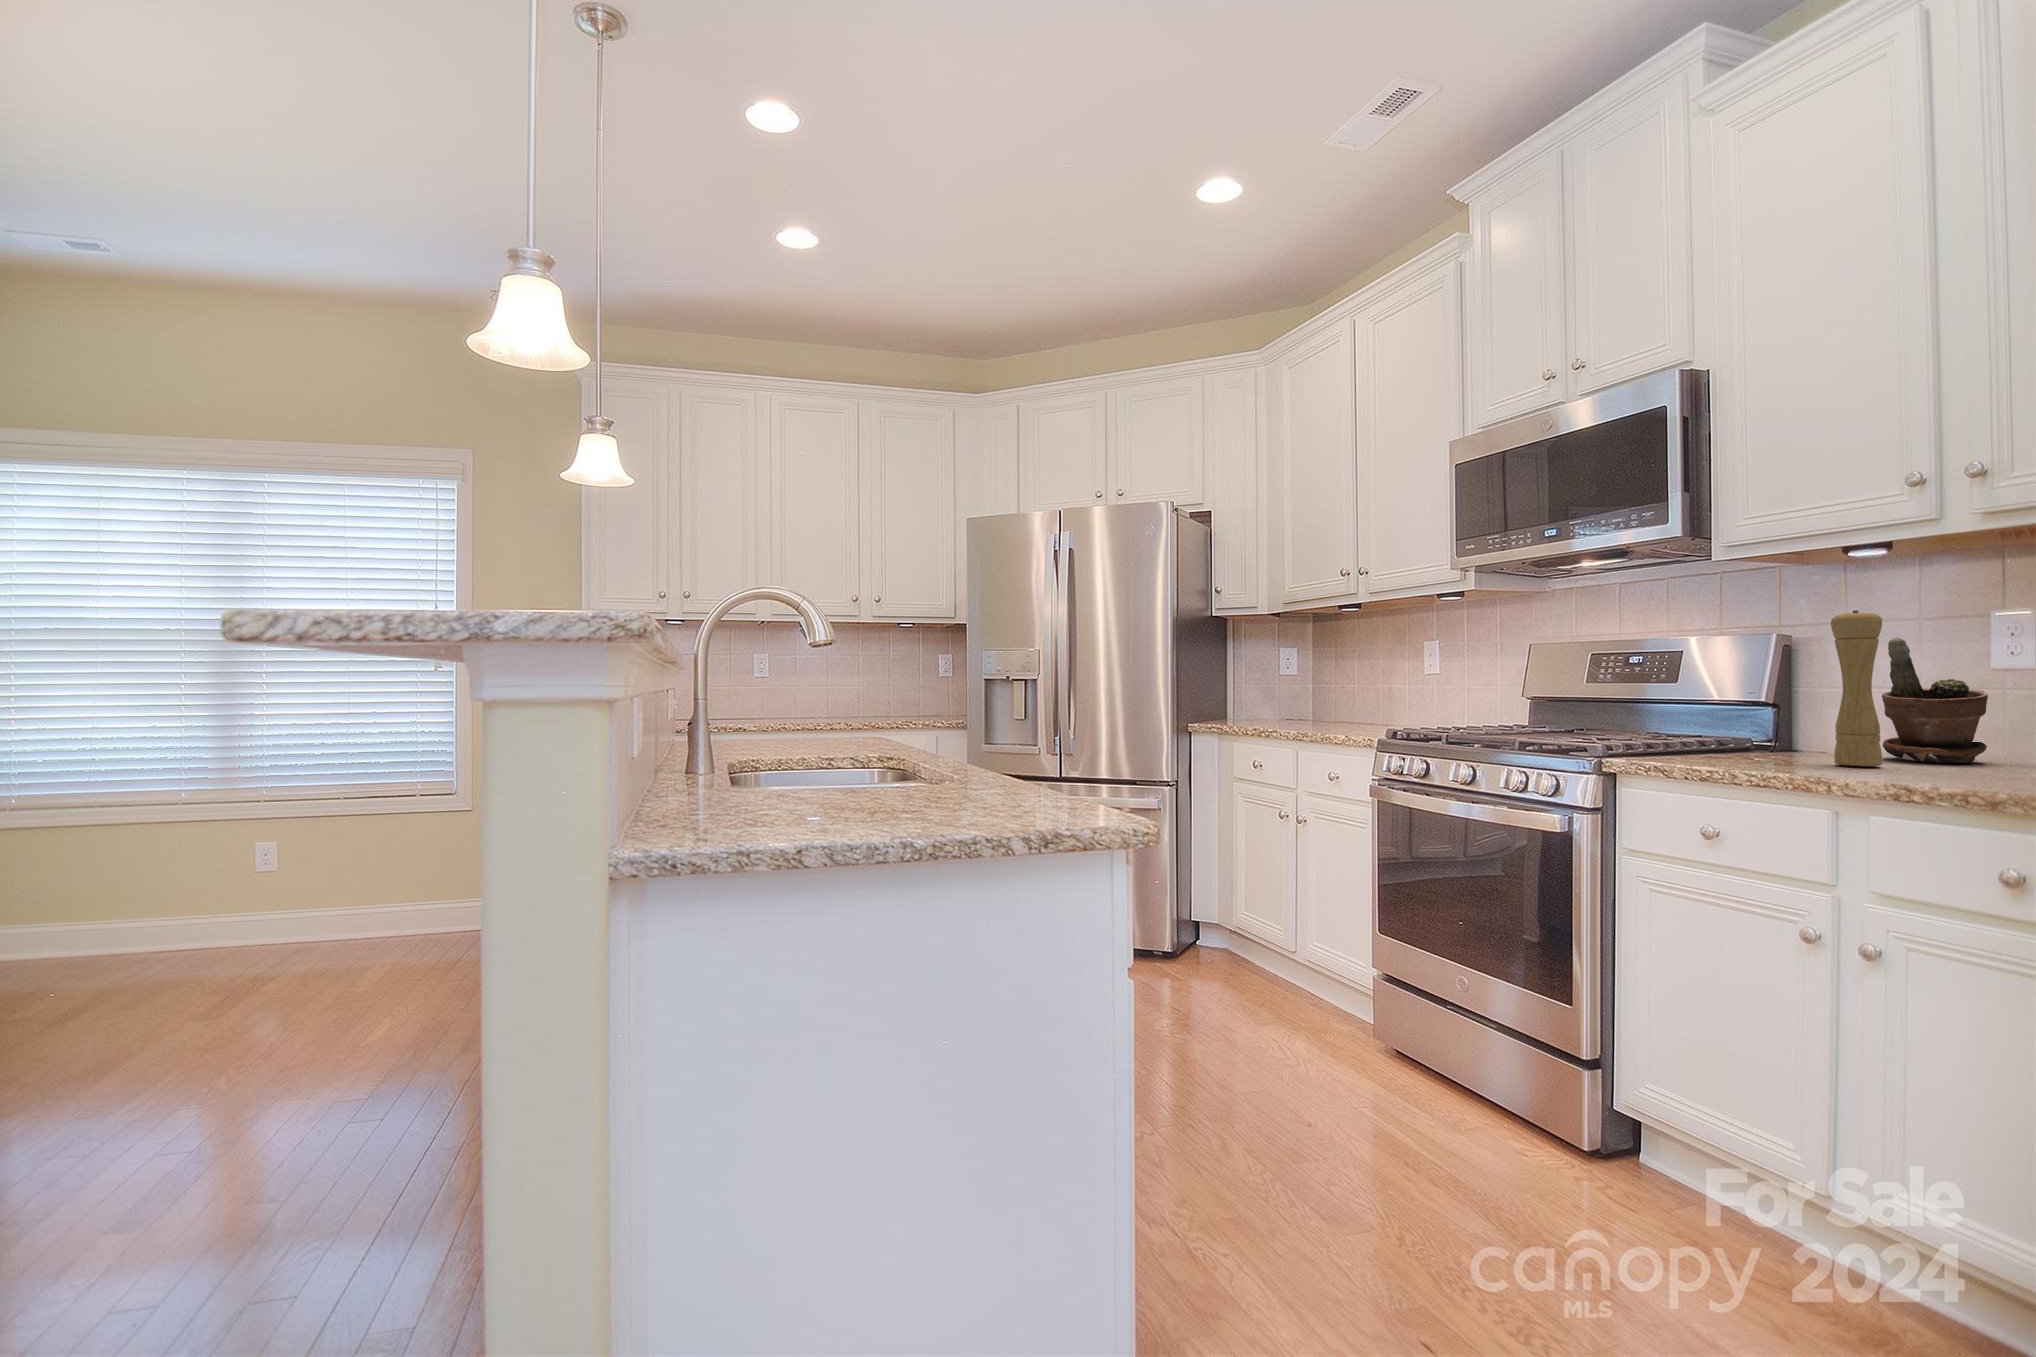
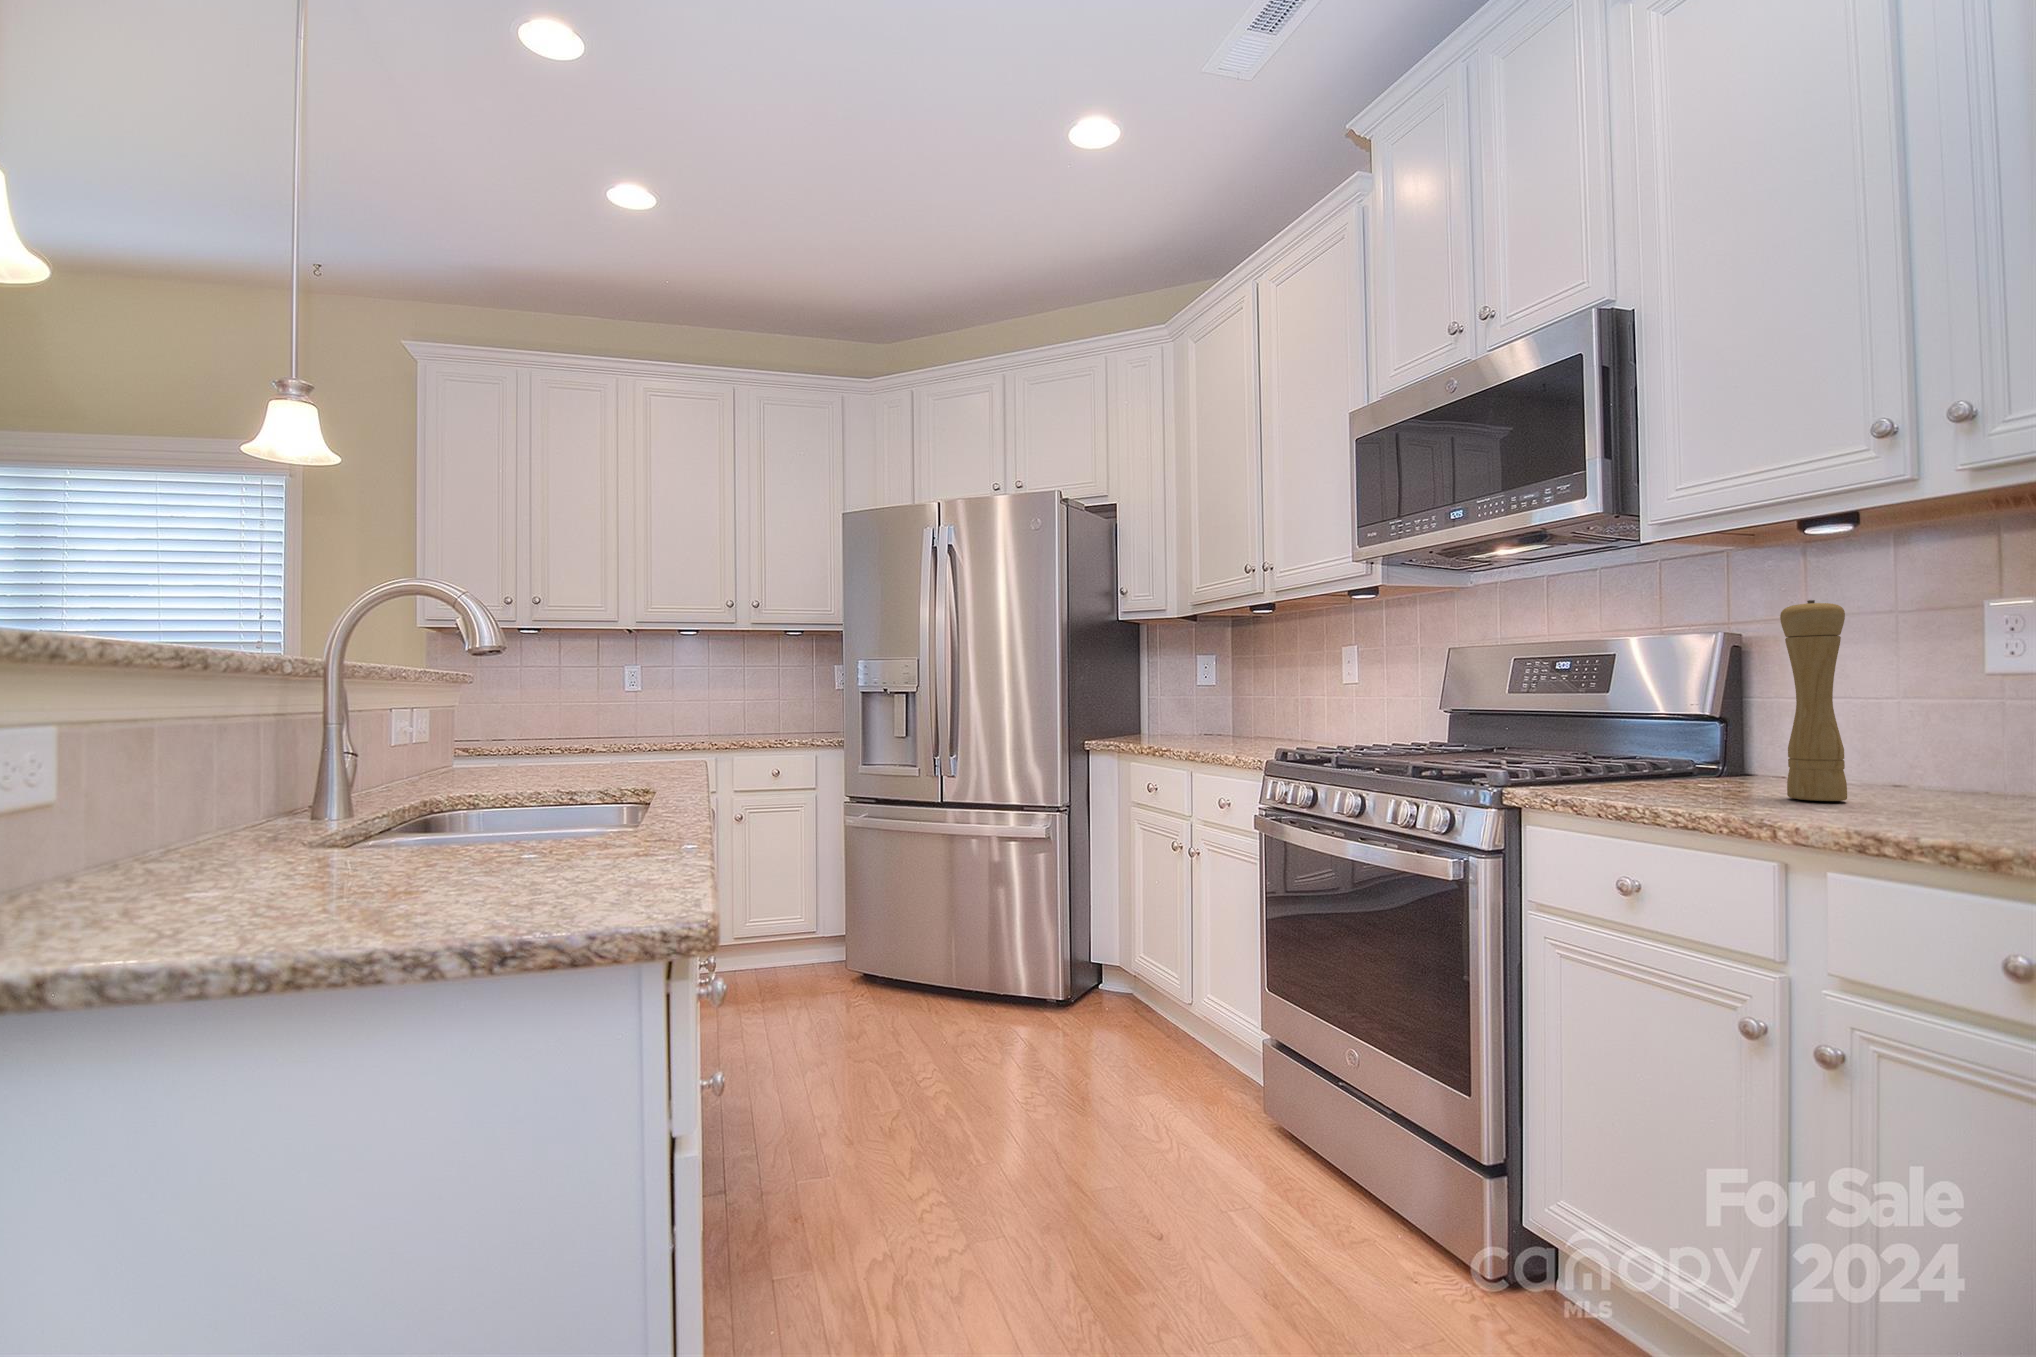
potted plant: present [1882,637,1988,763] -> none [1850,635,1982,795]

